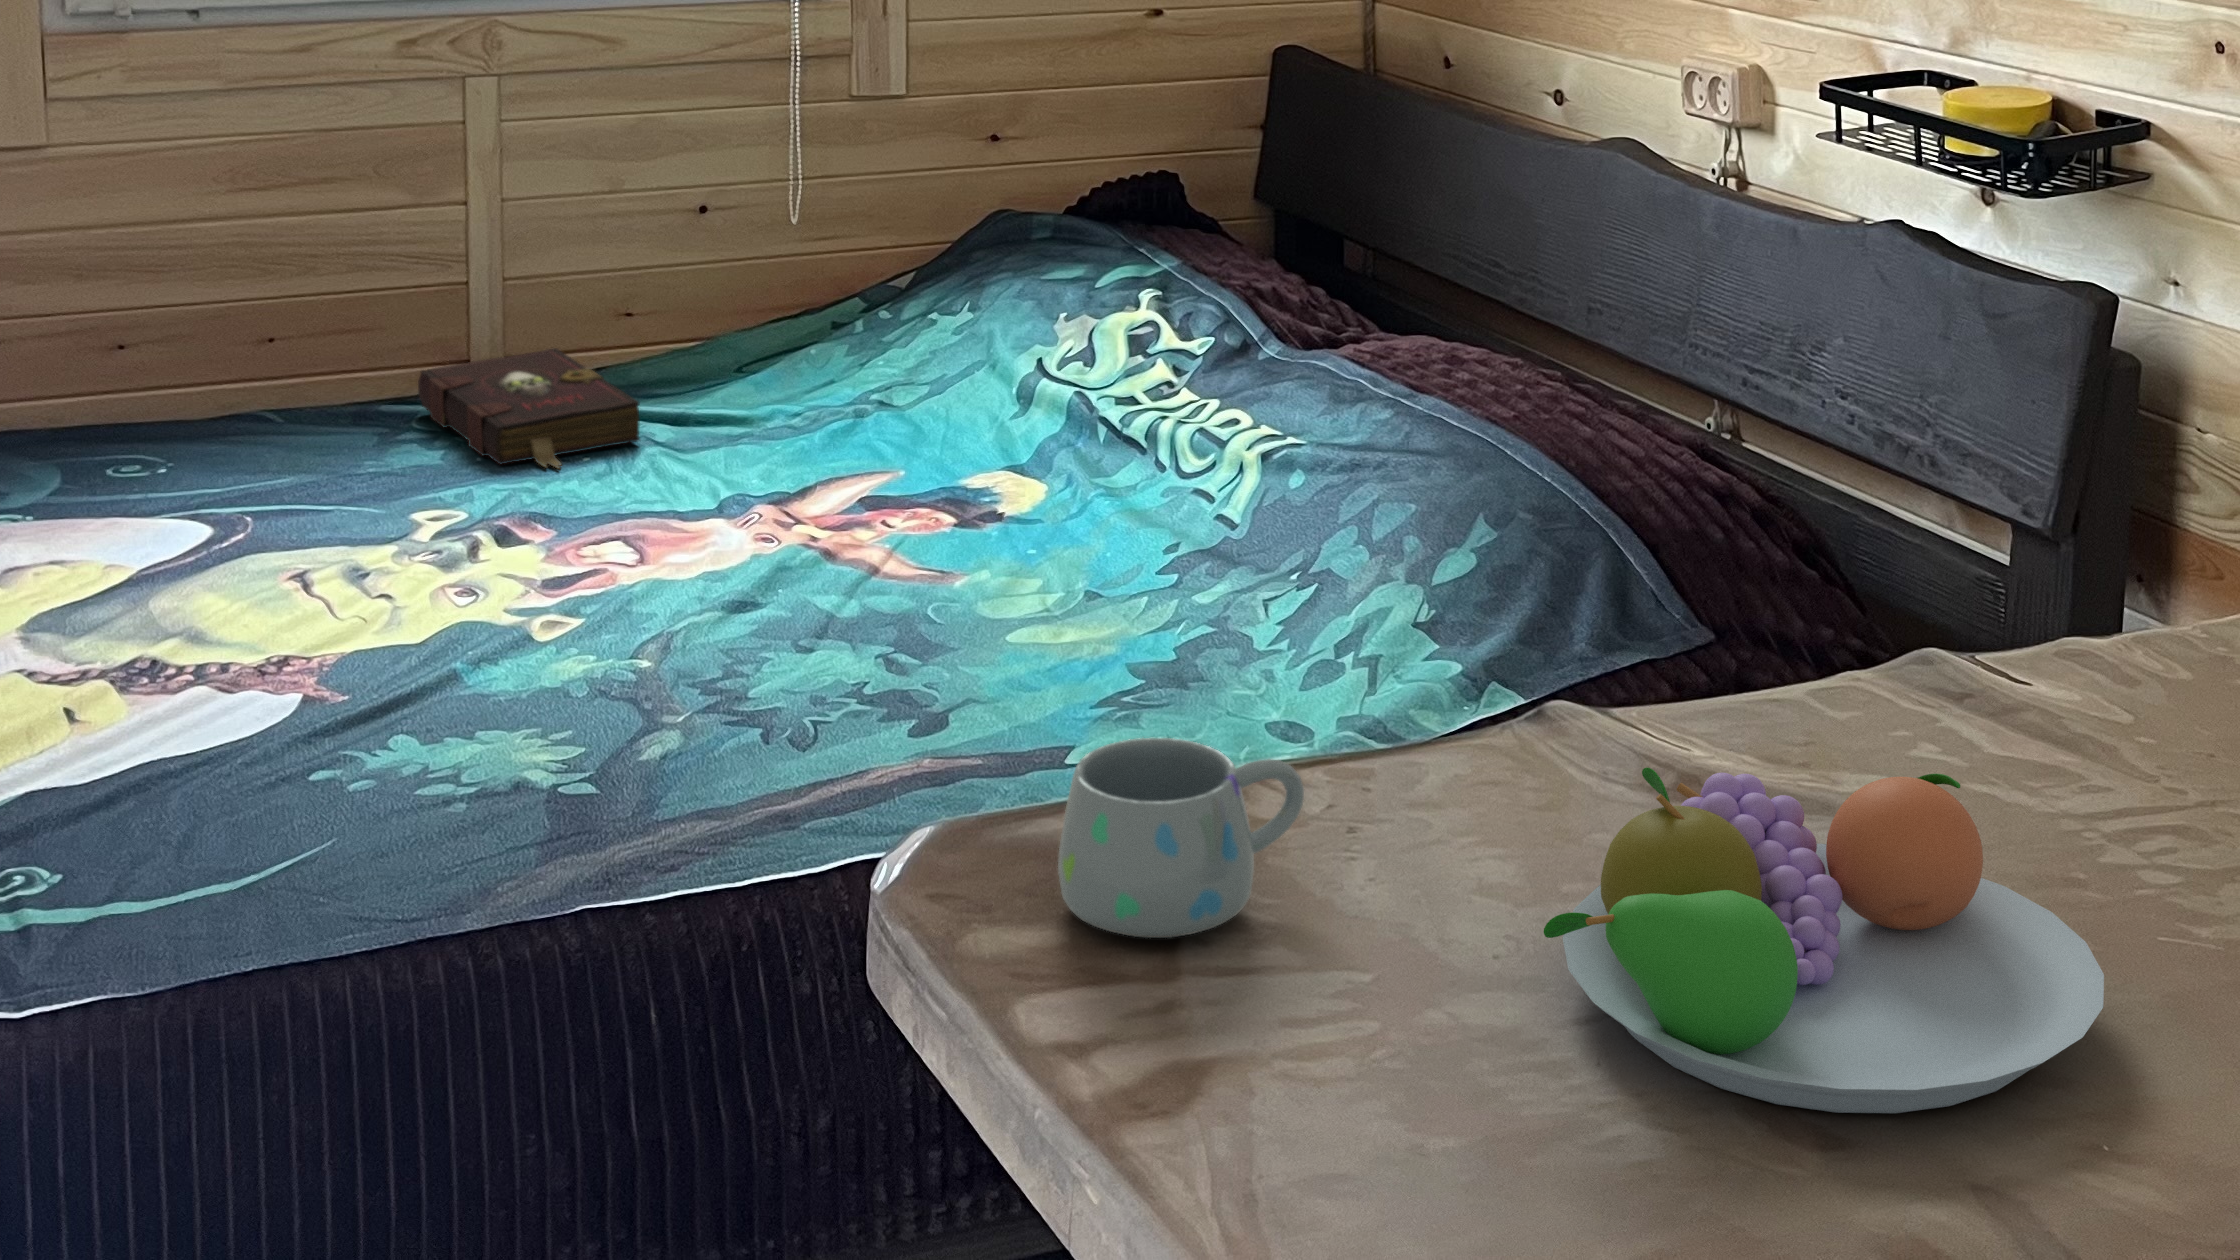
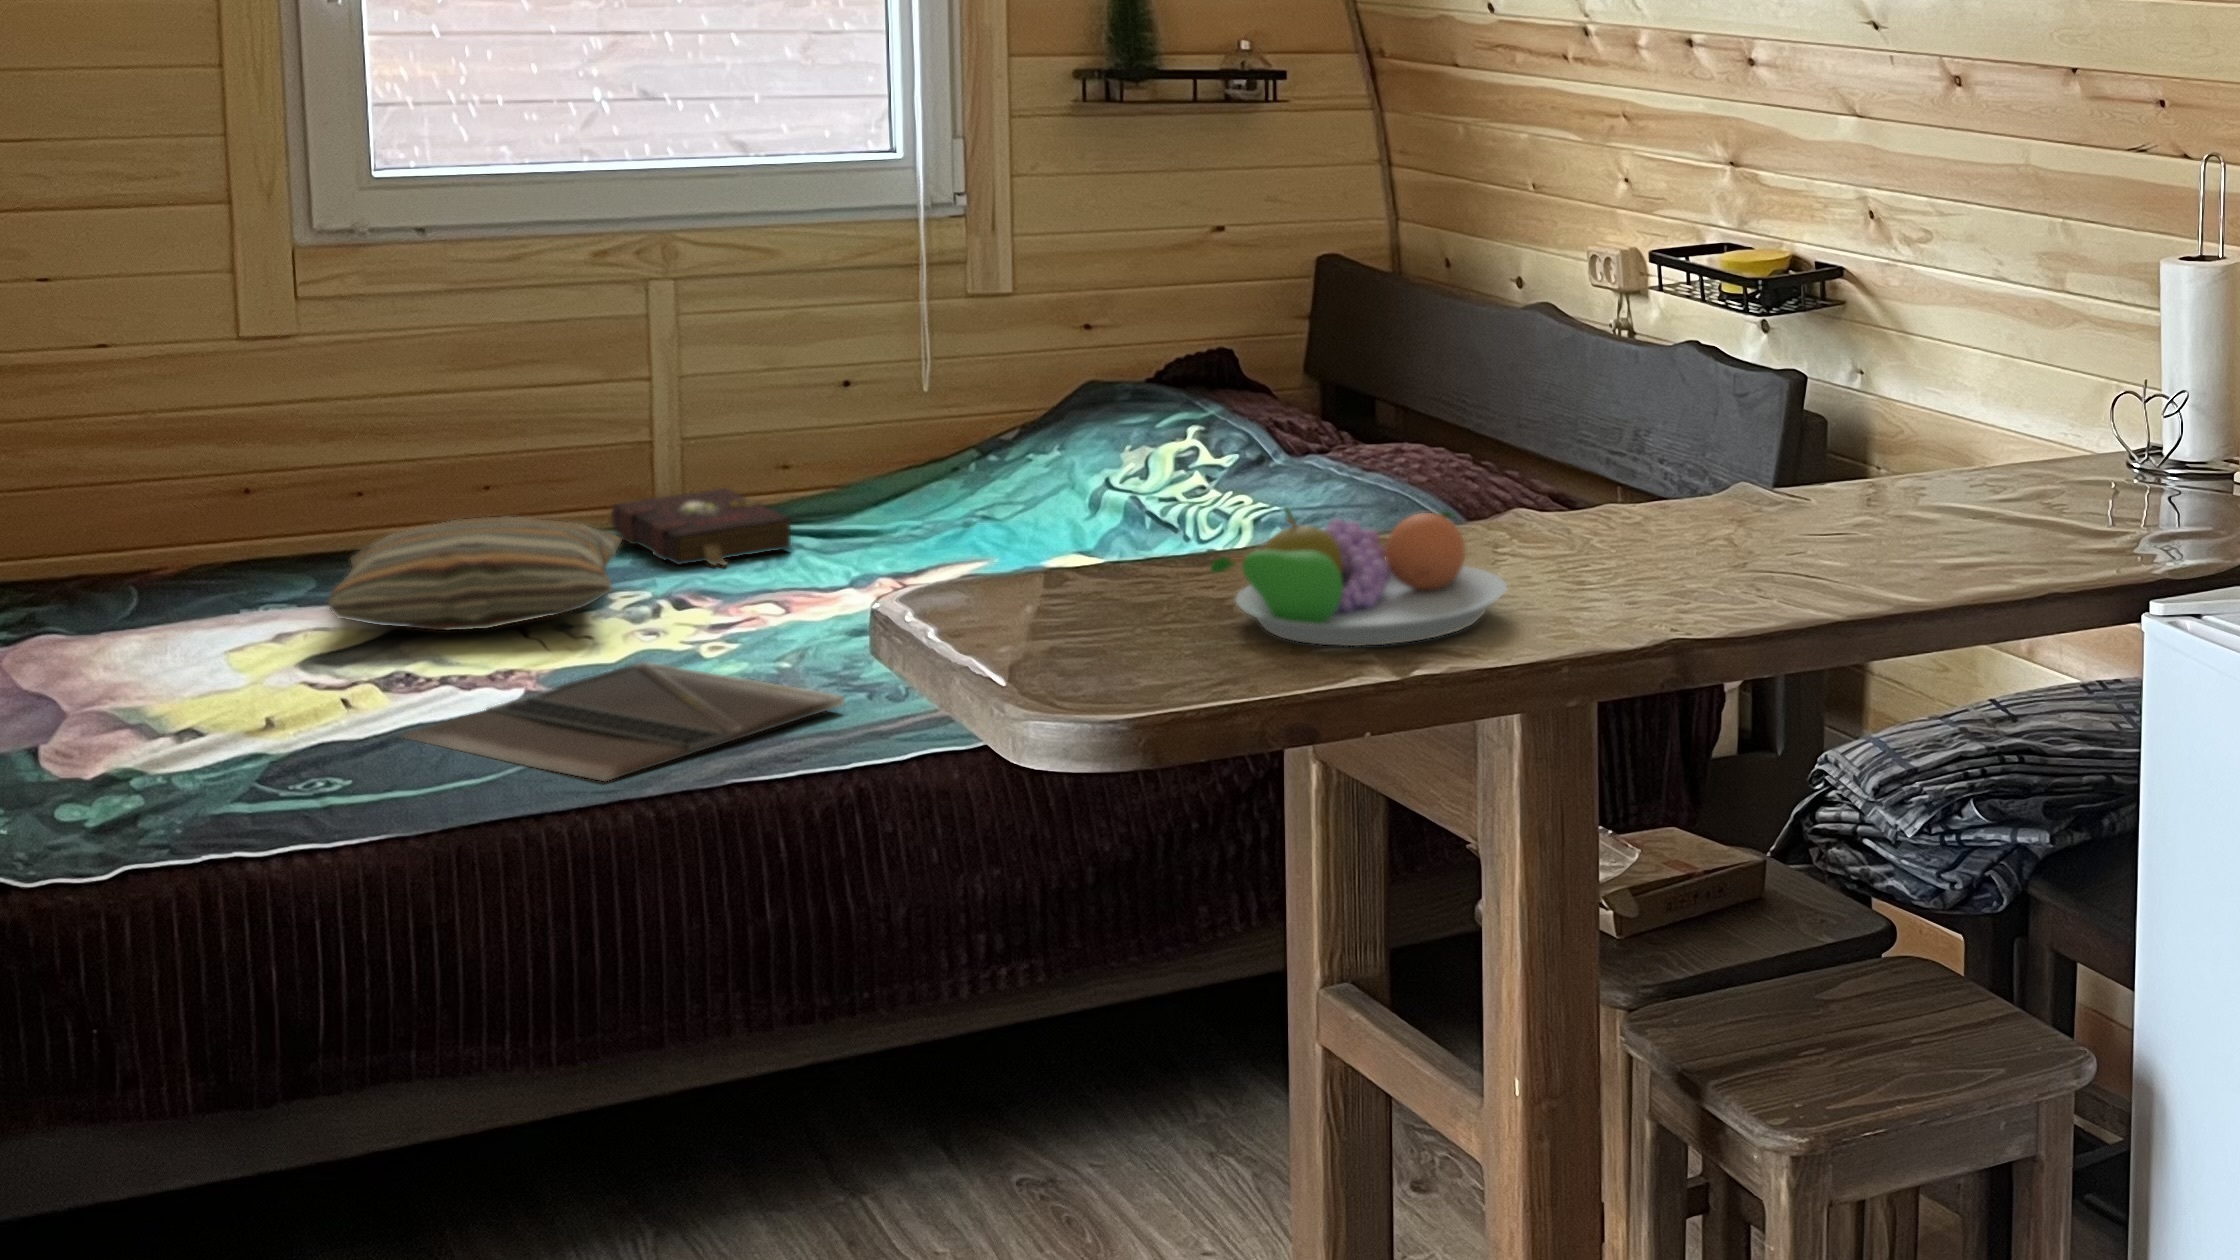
pillow: none [58,411,432,577] -> present [328,517,622,630]
laptop: none [133,650,731,897] -> present [403,662,844,781]
mug: present [1058,738,1304,938] -> none [976,514,1115,606]

